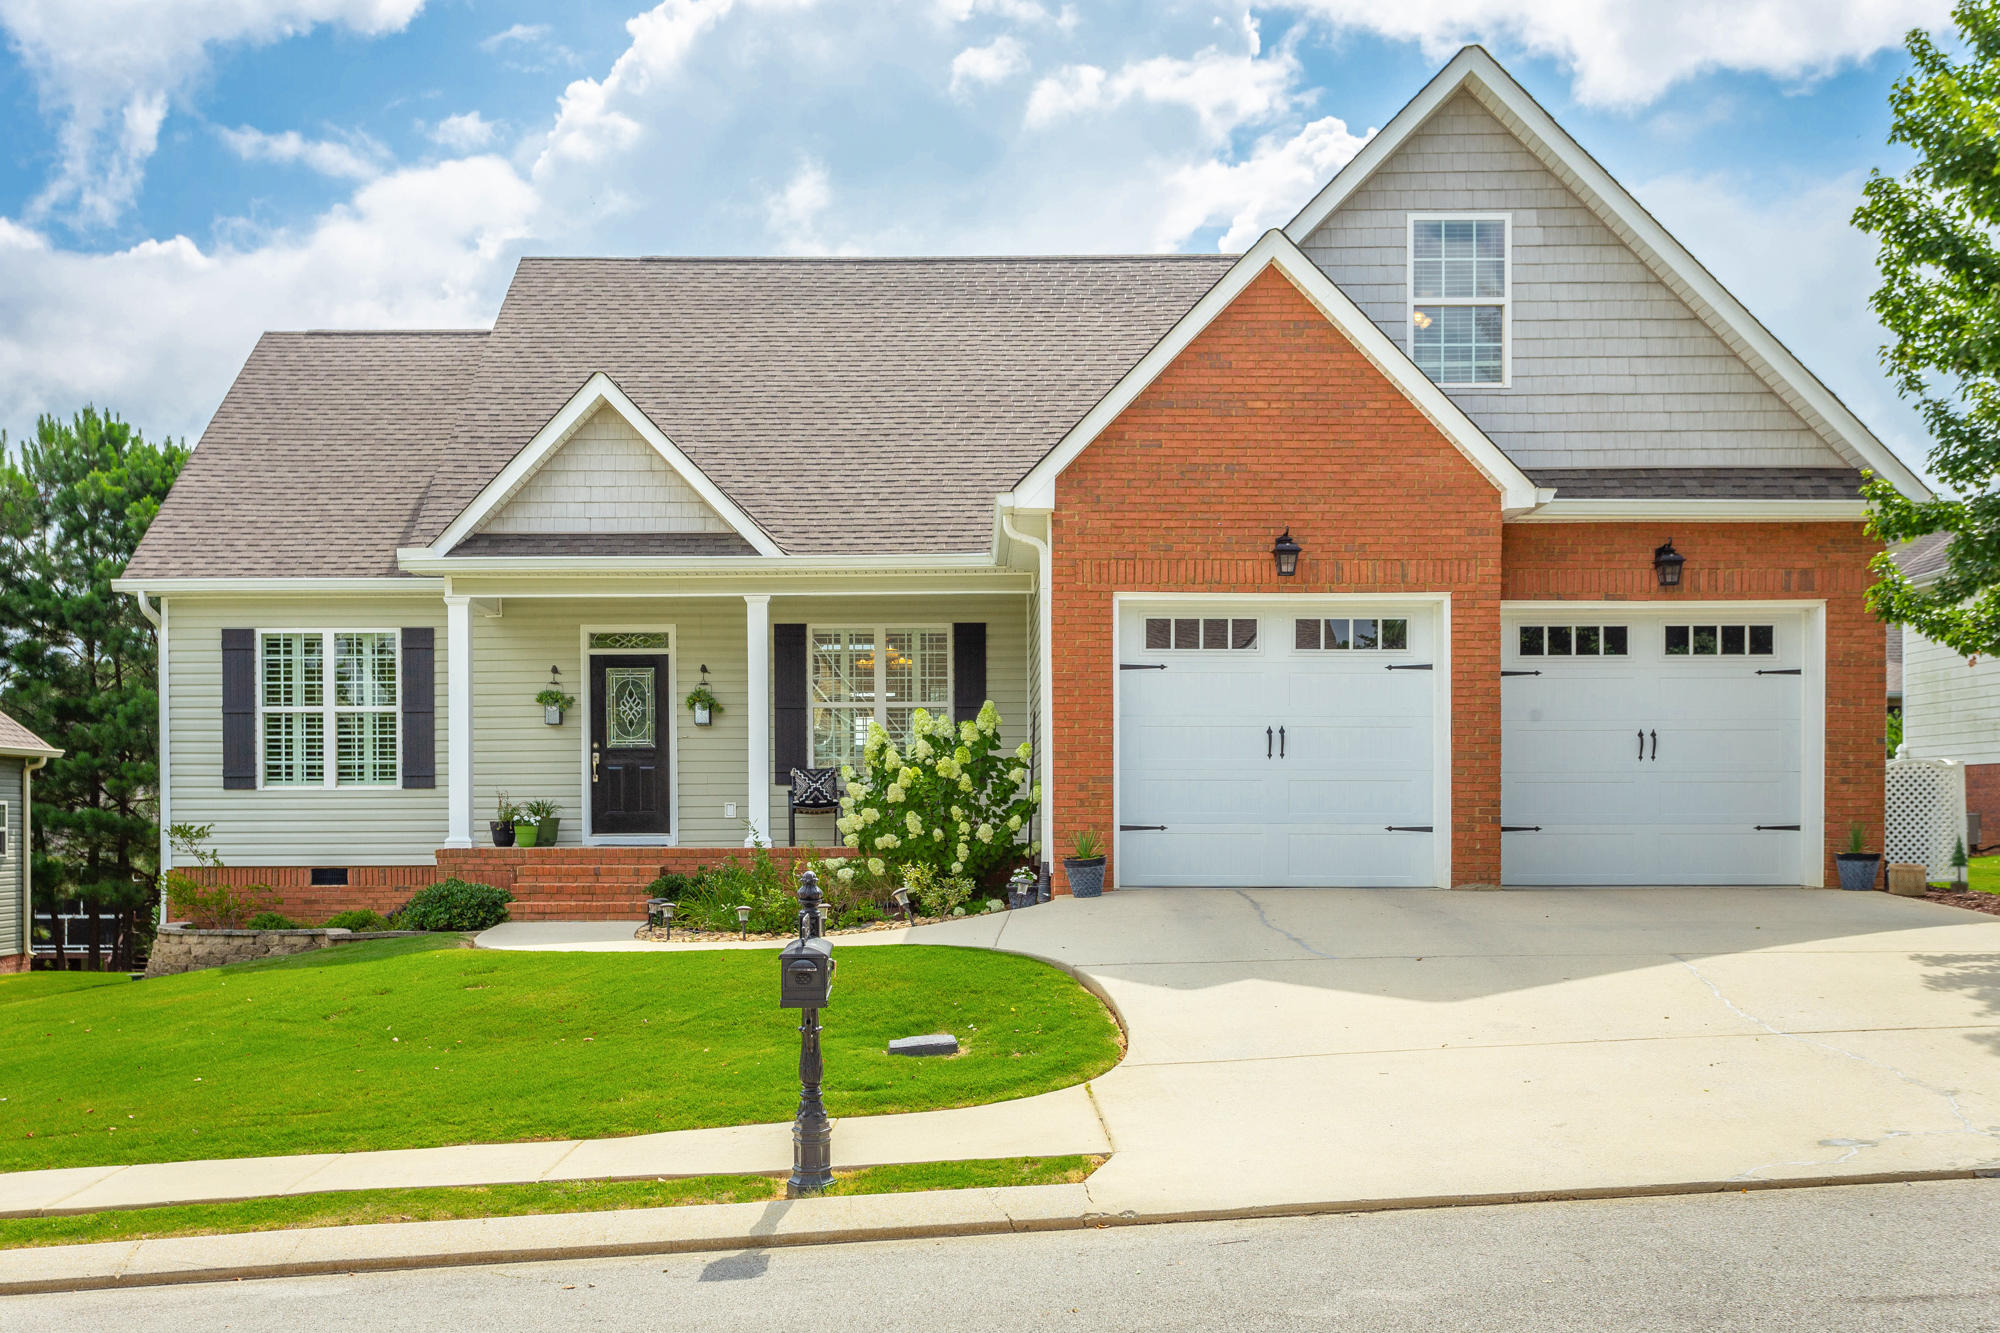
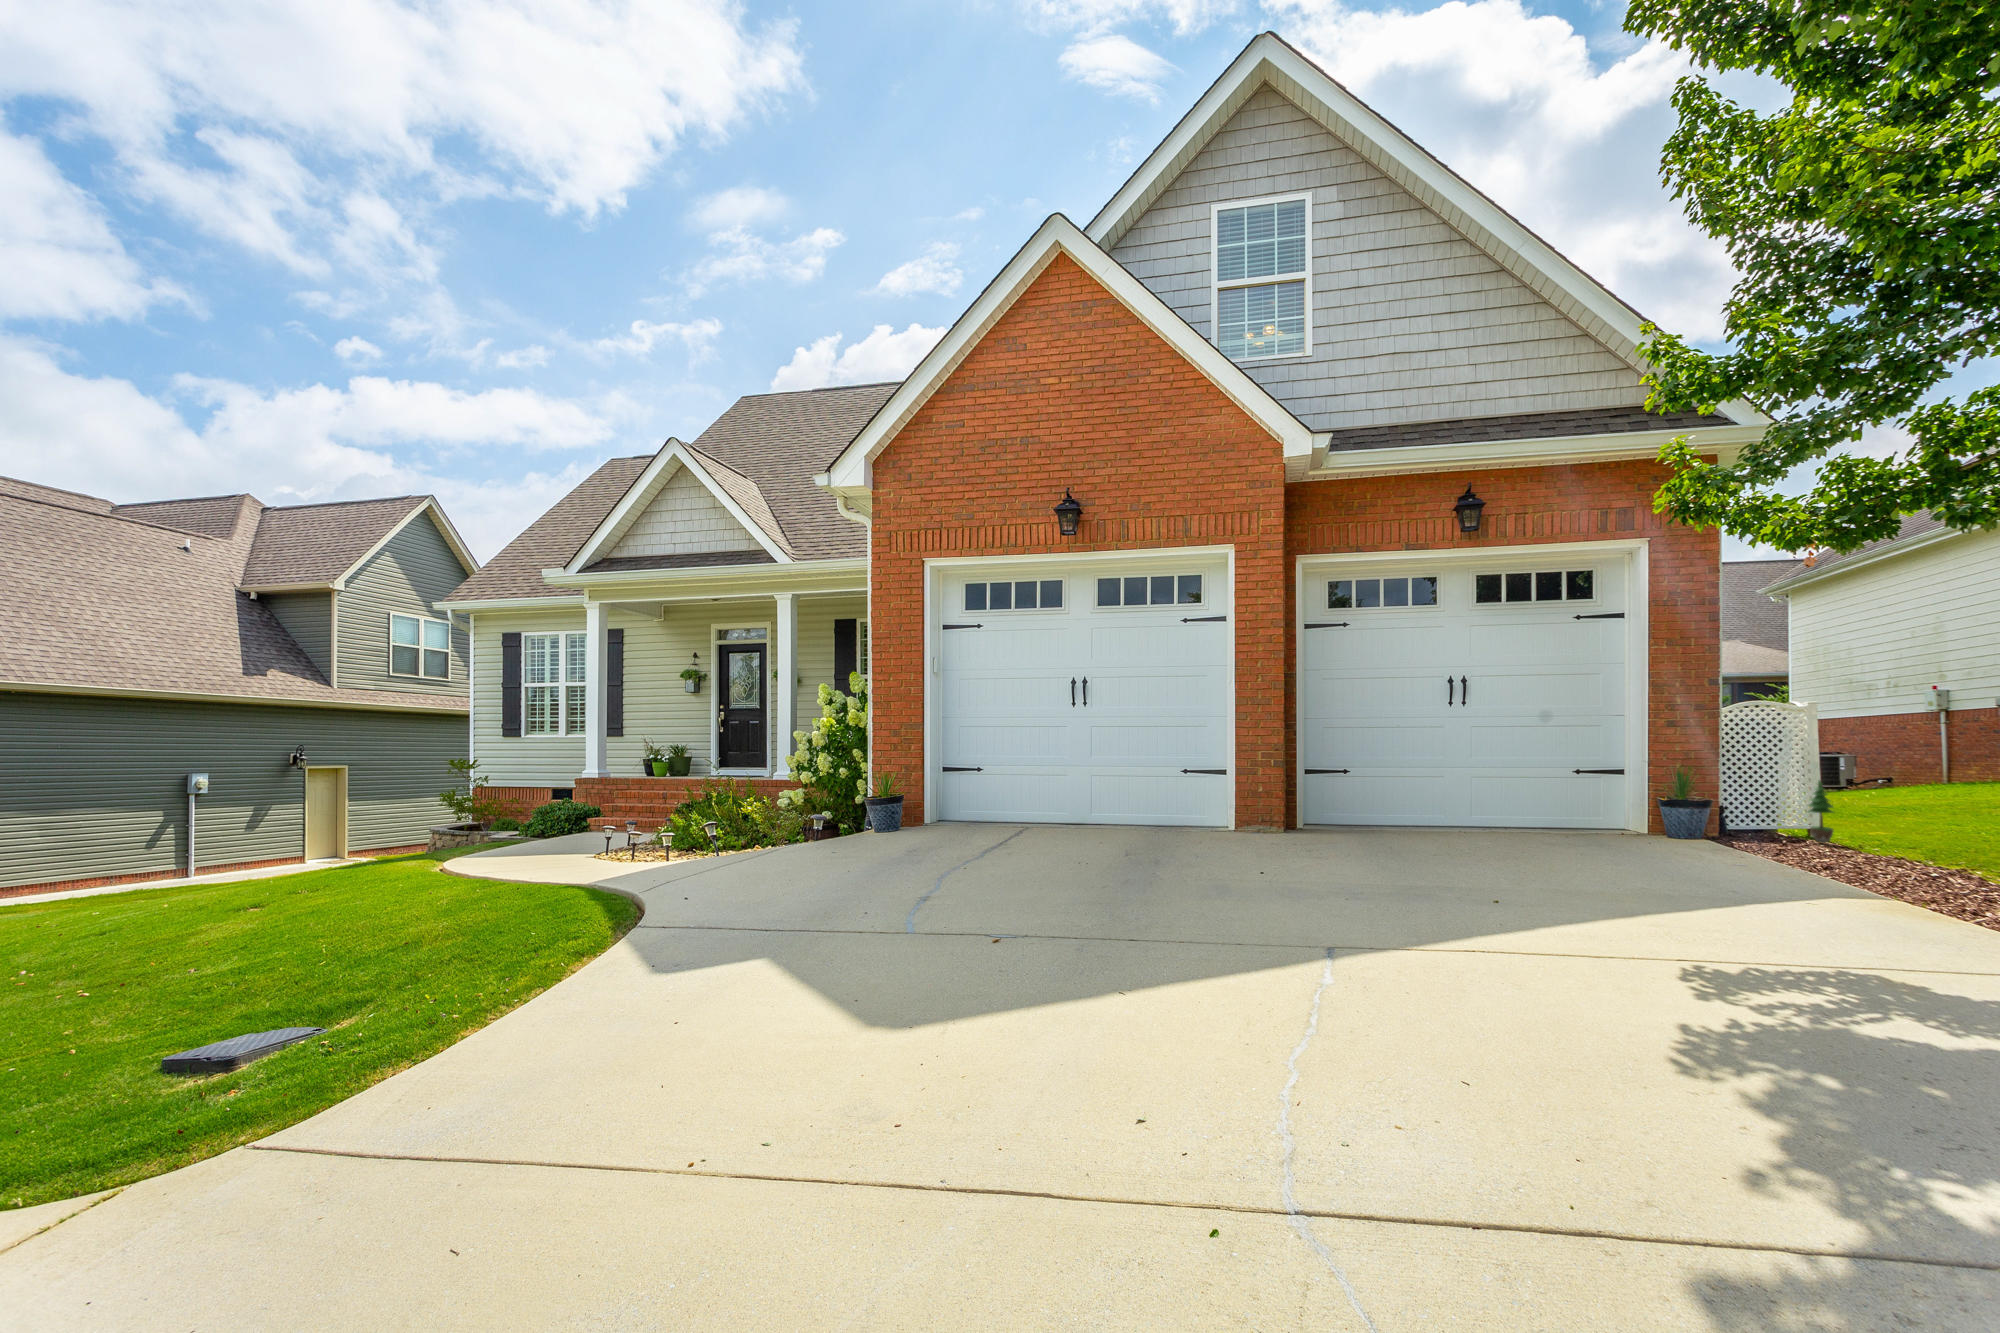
wooden bucket: present [1888,863,1927,896] -> none [1735,807,1782,841]

